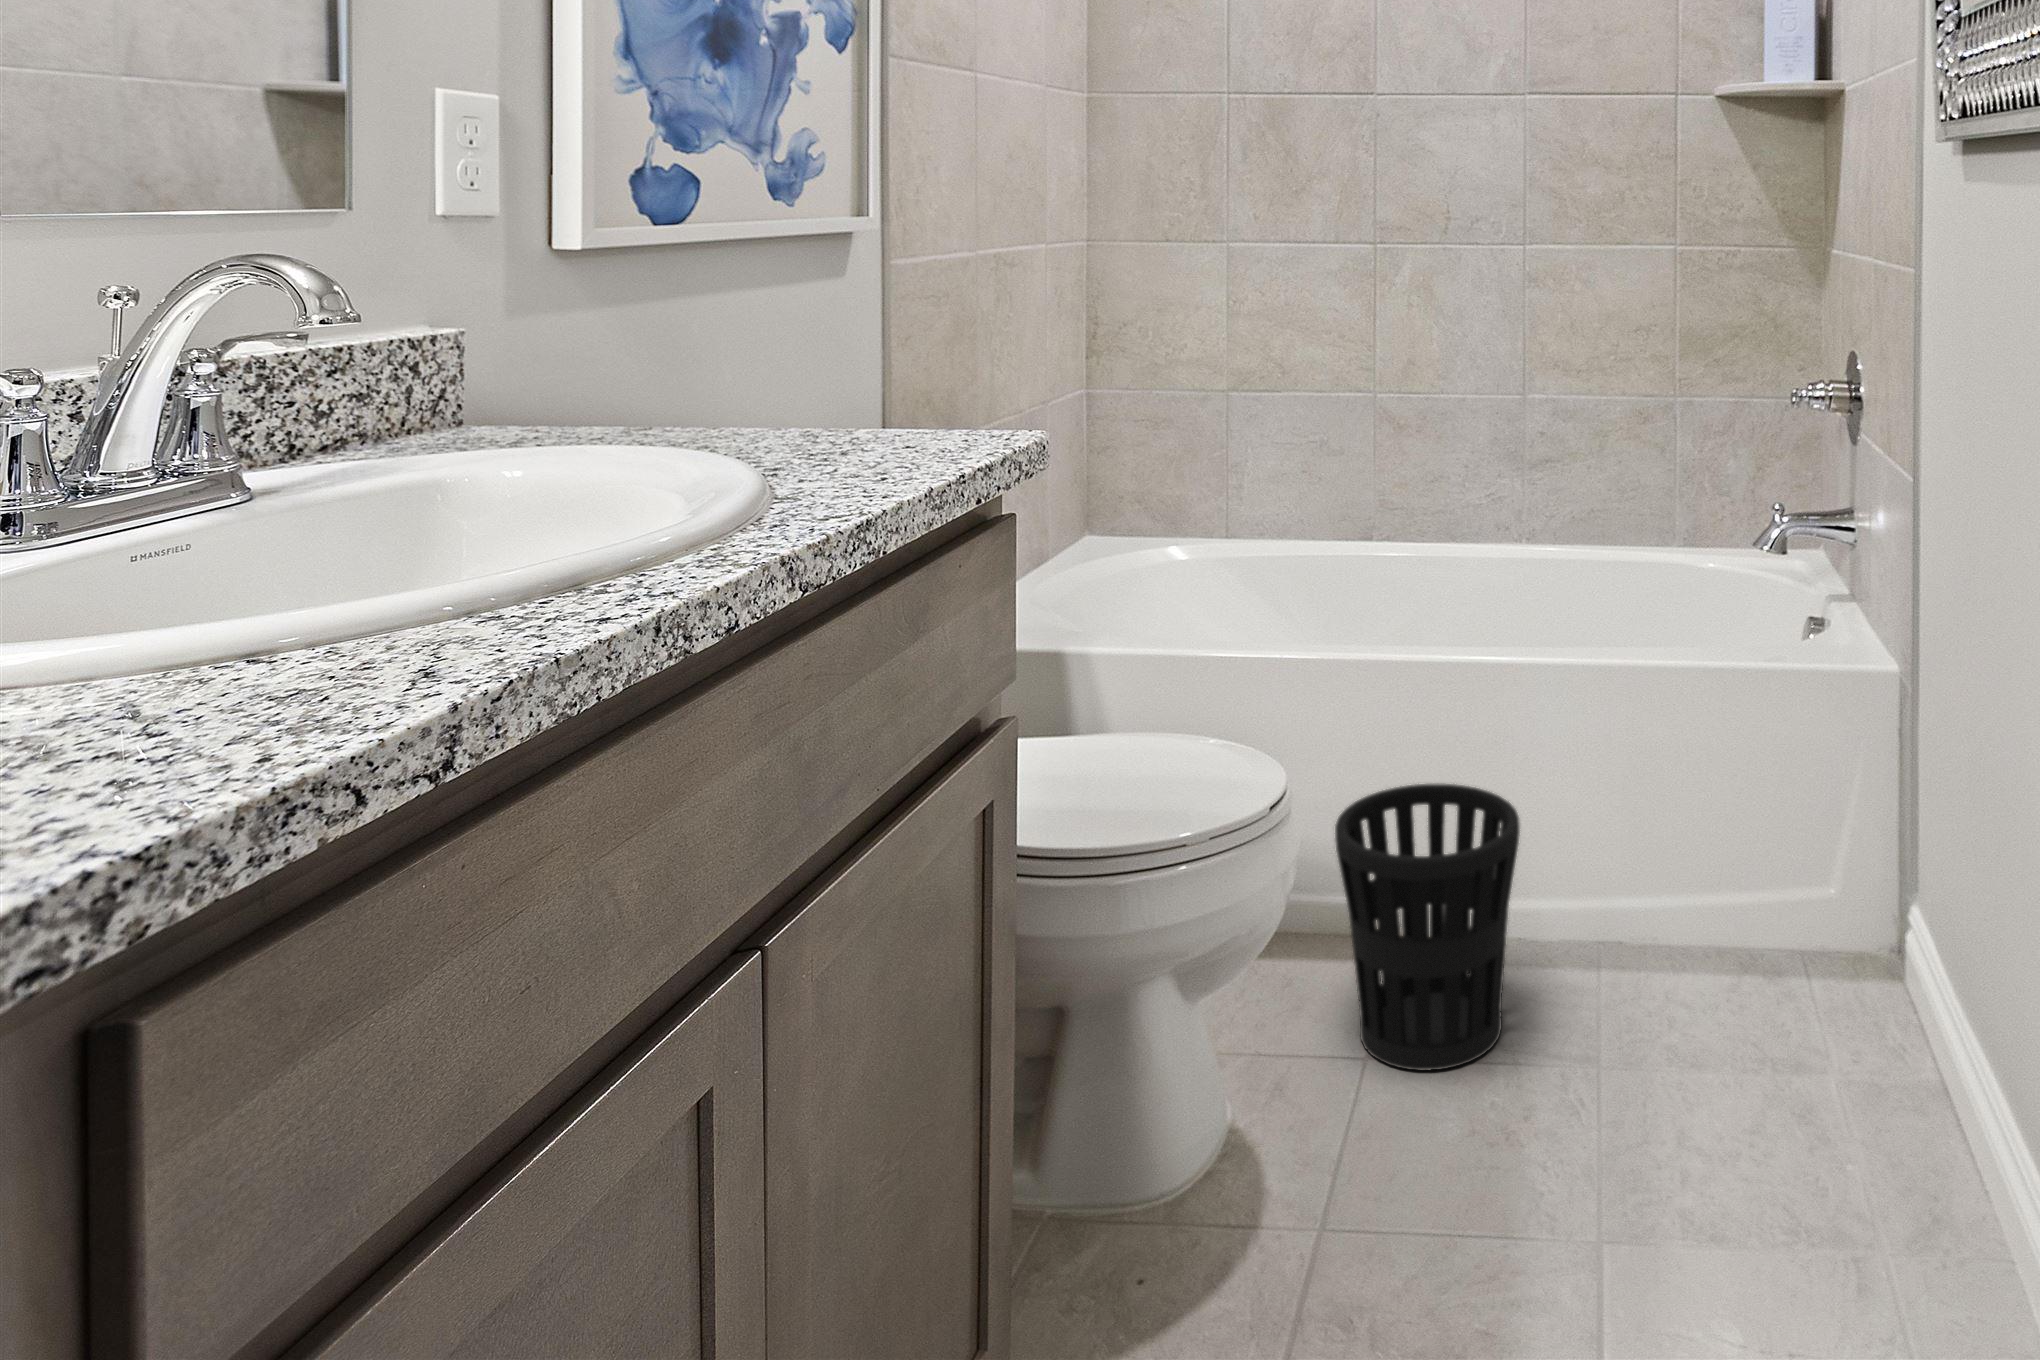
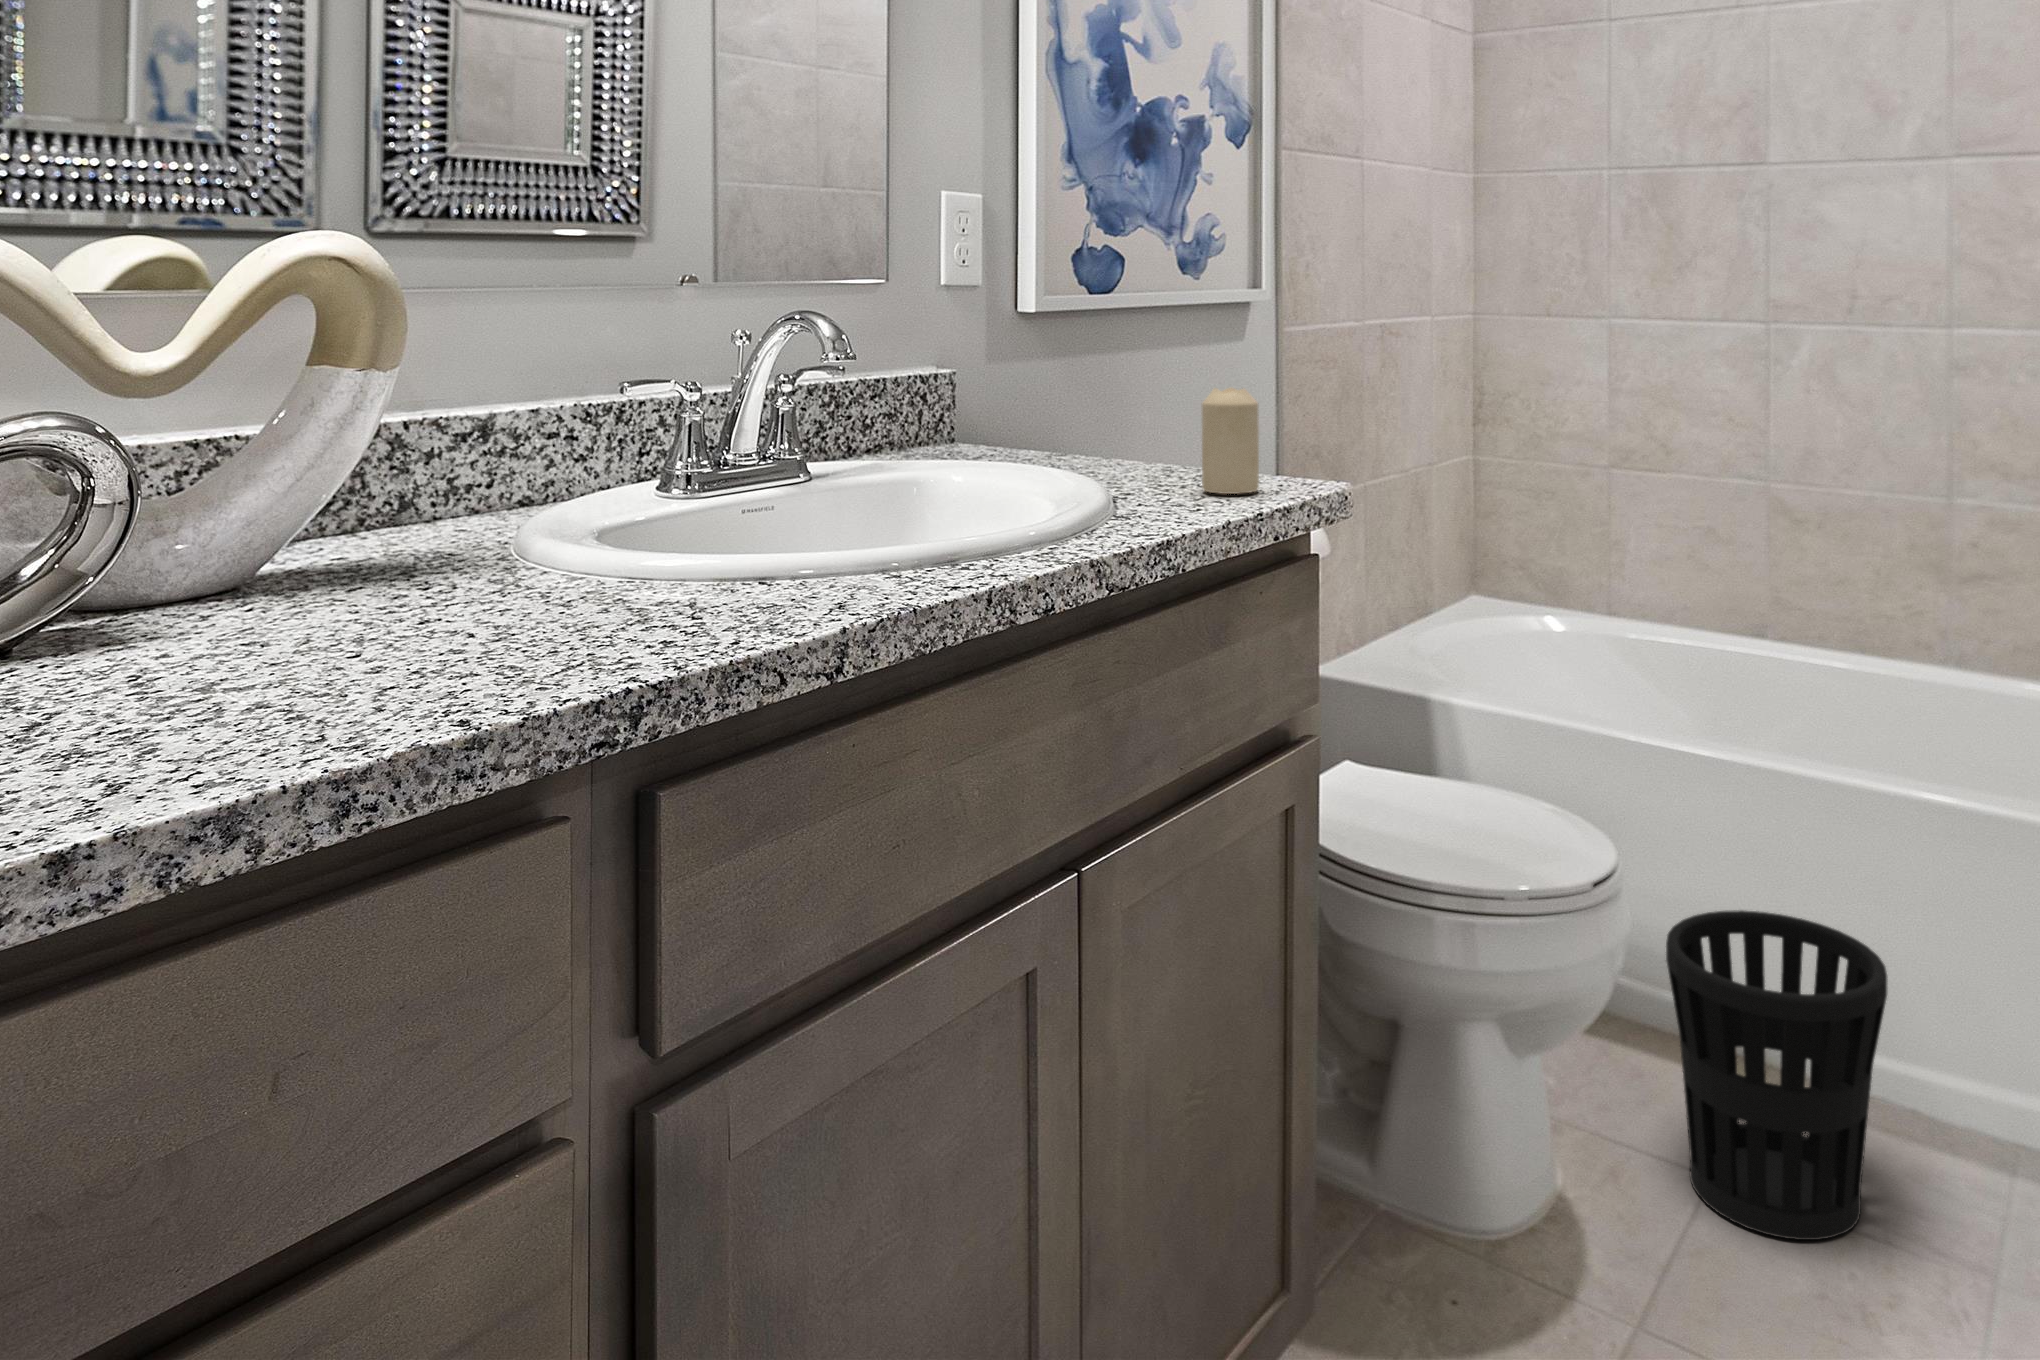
candle: none [867,333,943,456] -> present [1202,387,1259,494]

